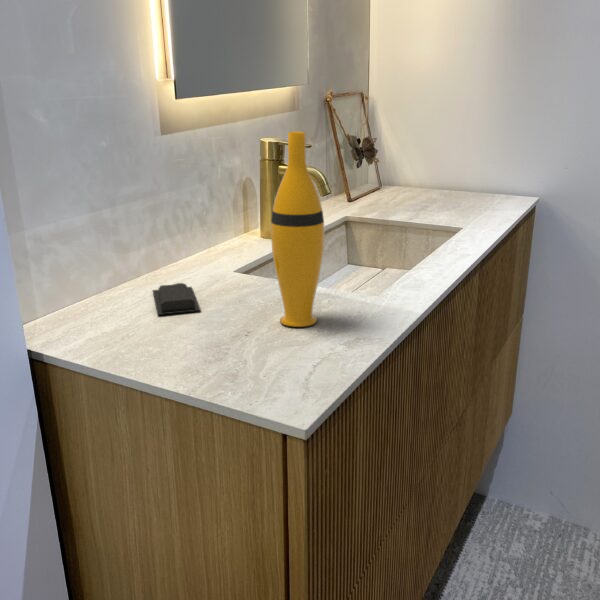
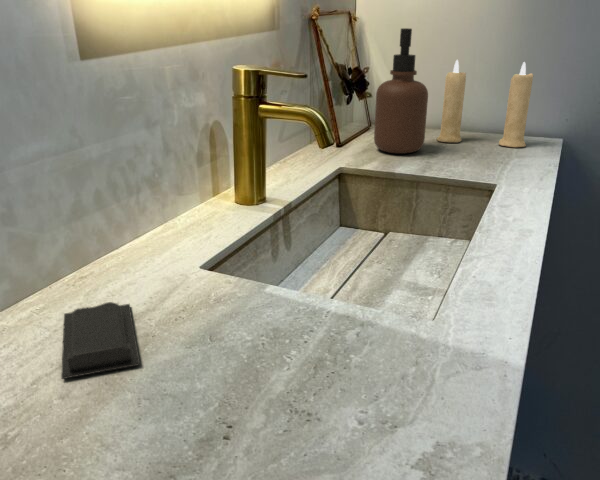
soap dispenser: none [377,107,419,207] -> present [374,28,428,154]
candle: none [432,129,510,202] -> present [437,60,533,147]
vase: present [271,132,325,327] -> none [269,46,369,409]

